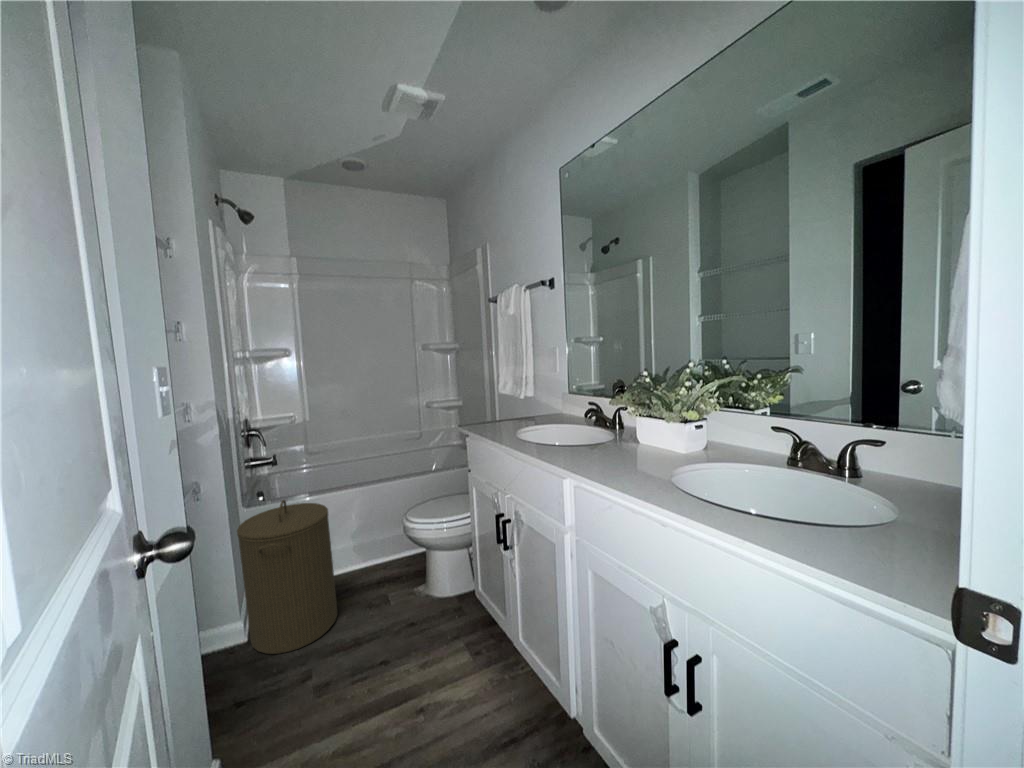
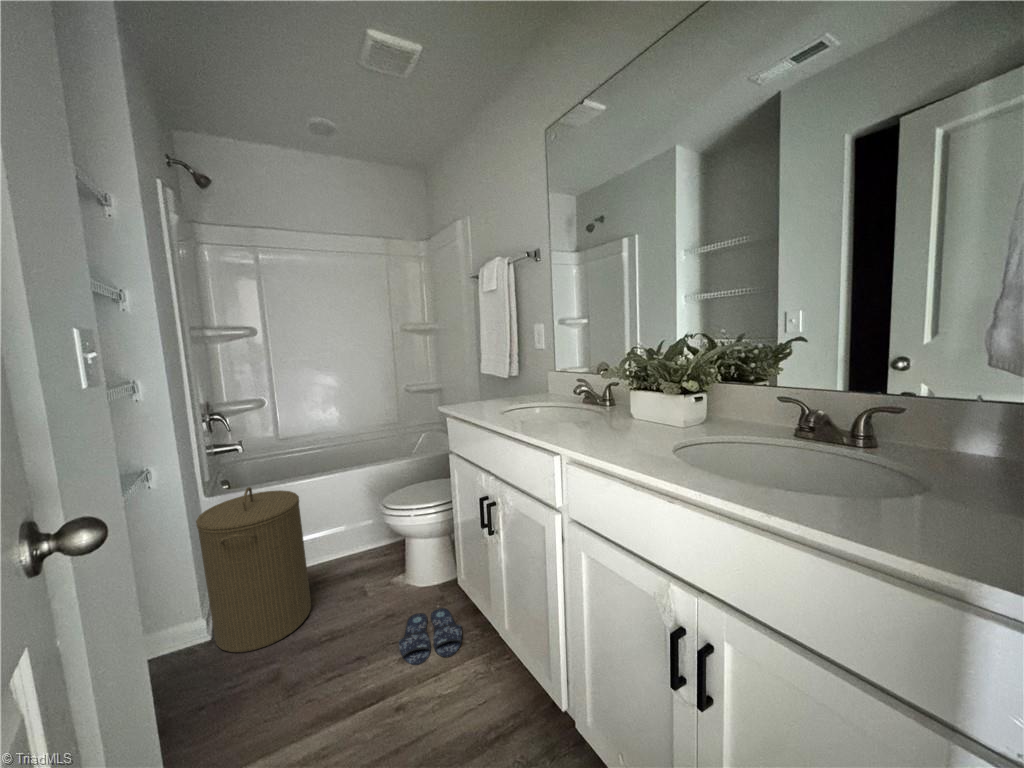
slippers: none [419,619,478,672] -> present [399,608,462,665]

